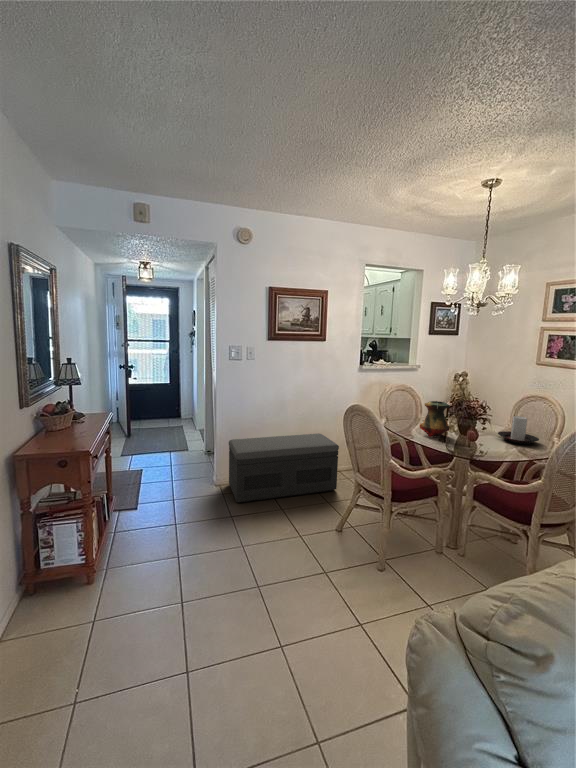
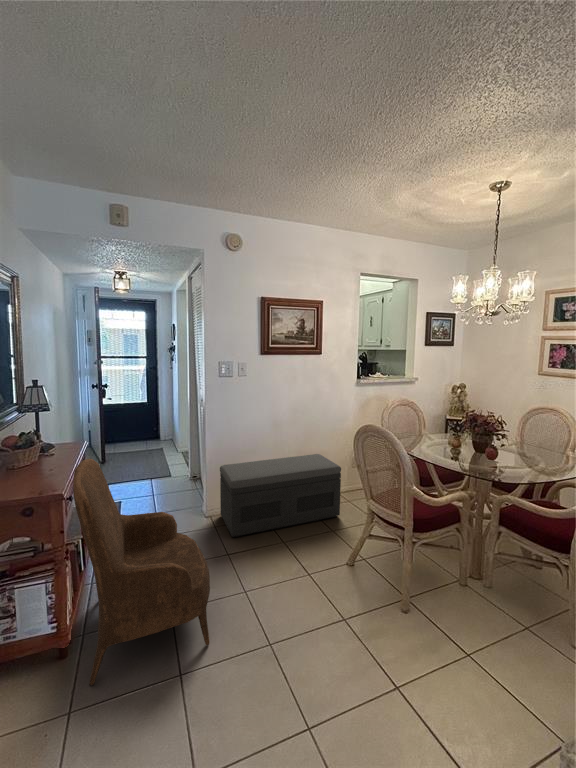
vase: present [419,401,450,437] -> none [432,417,465,456]
candle holder: present [498,416,539,444] -> none [514,430,559,461]
armchair: none [98,425,210,605] -> present [73,459,210,686]

